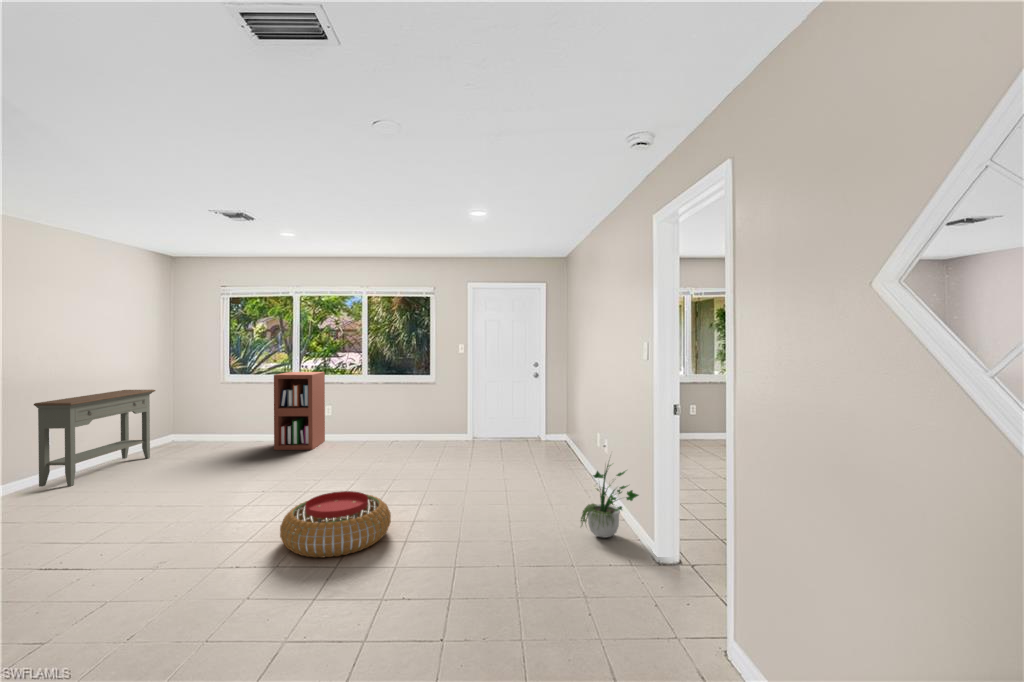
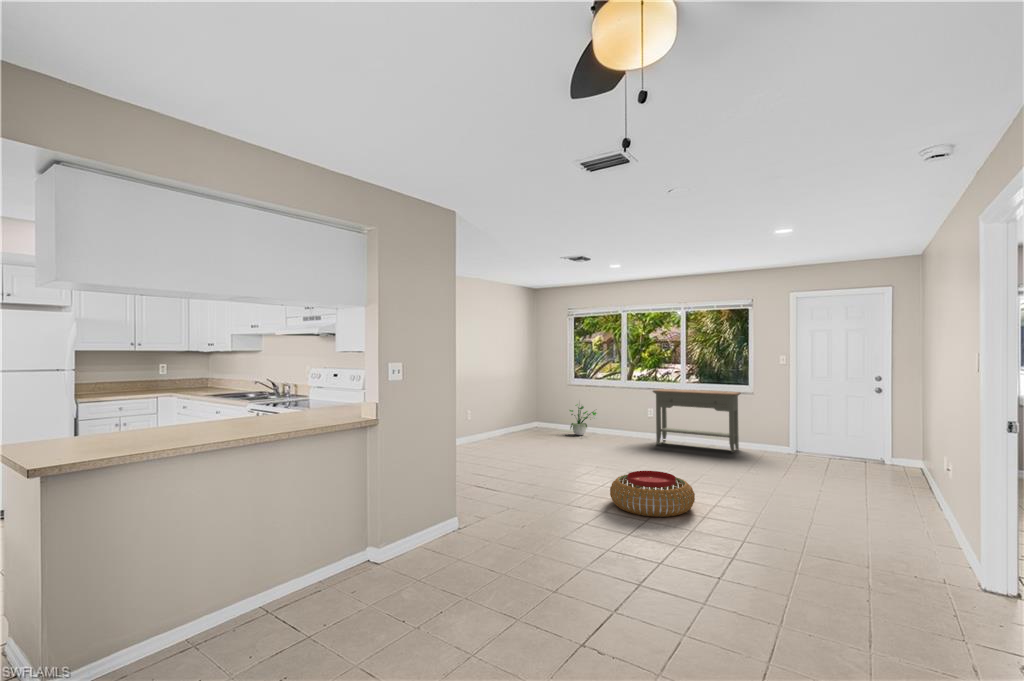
bookshelf: present [274,372,325,450] -> none [608,378,650,445]
console table: present [34,390,155,487] -> present [653,389,741,453]
potted plant: present [581,464,639,538] -> present [569,404,596,435]

